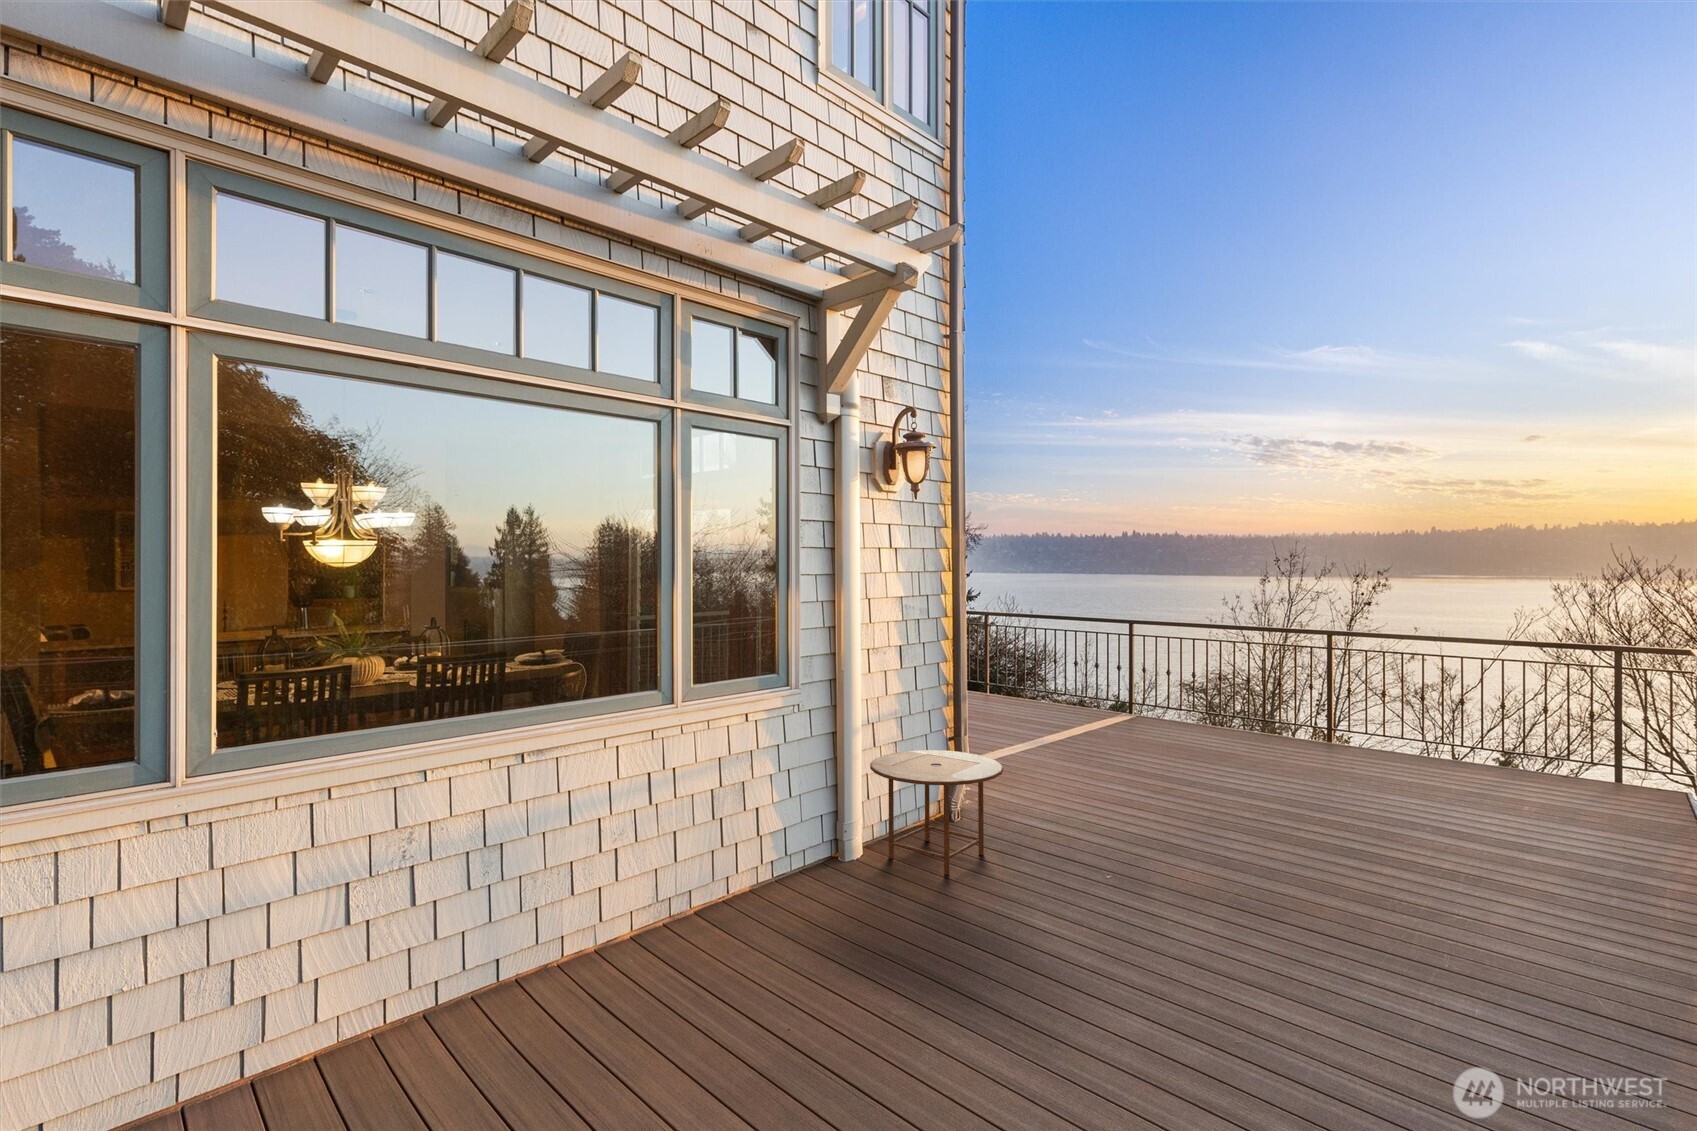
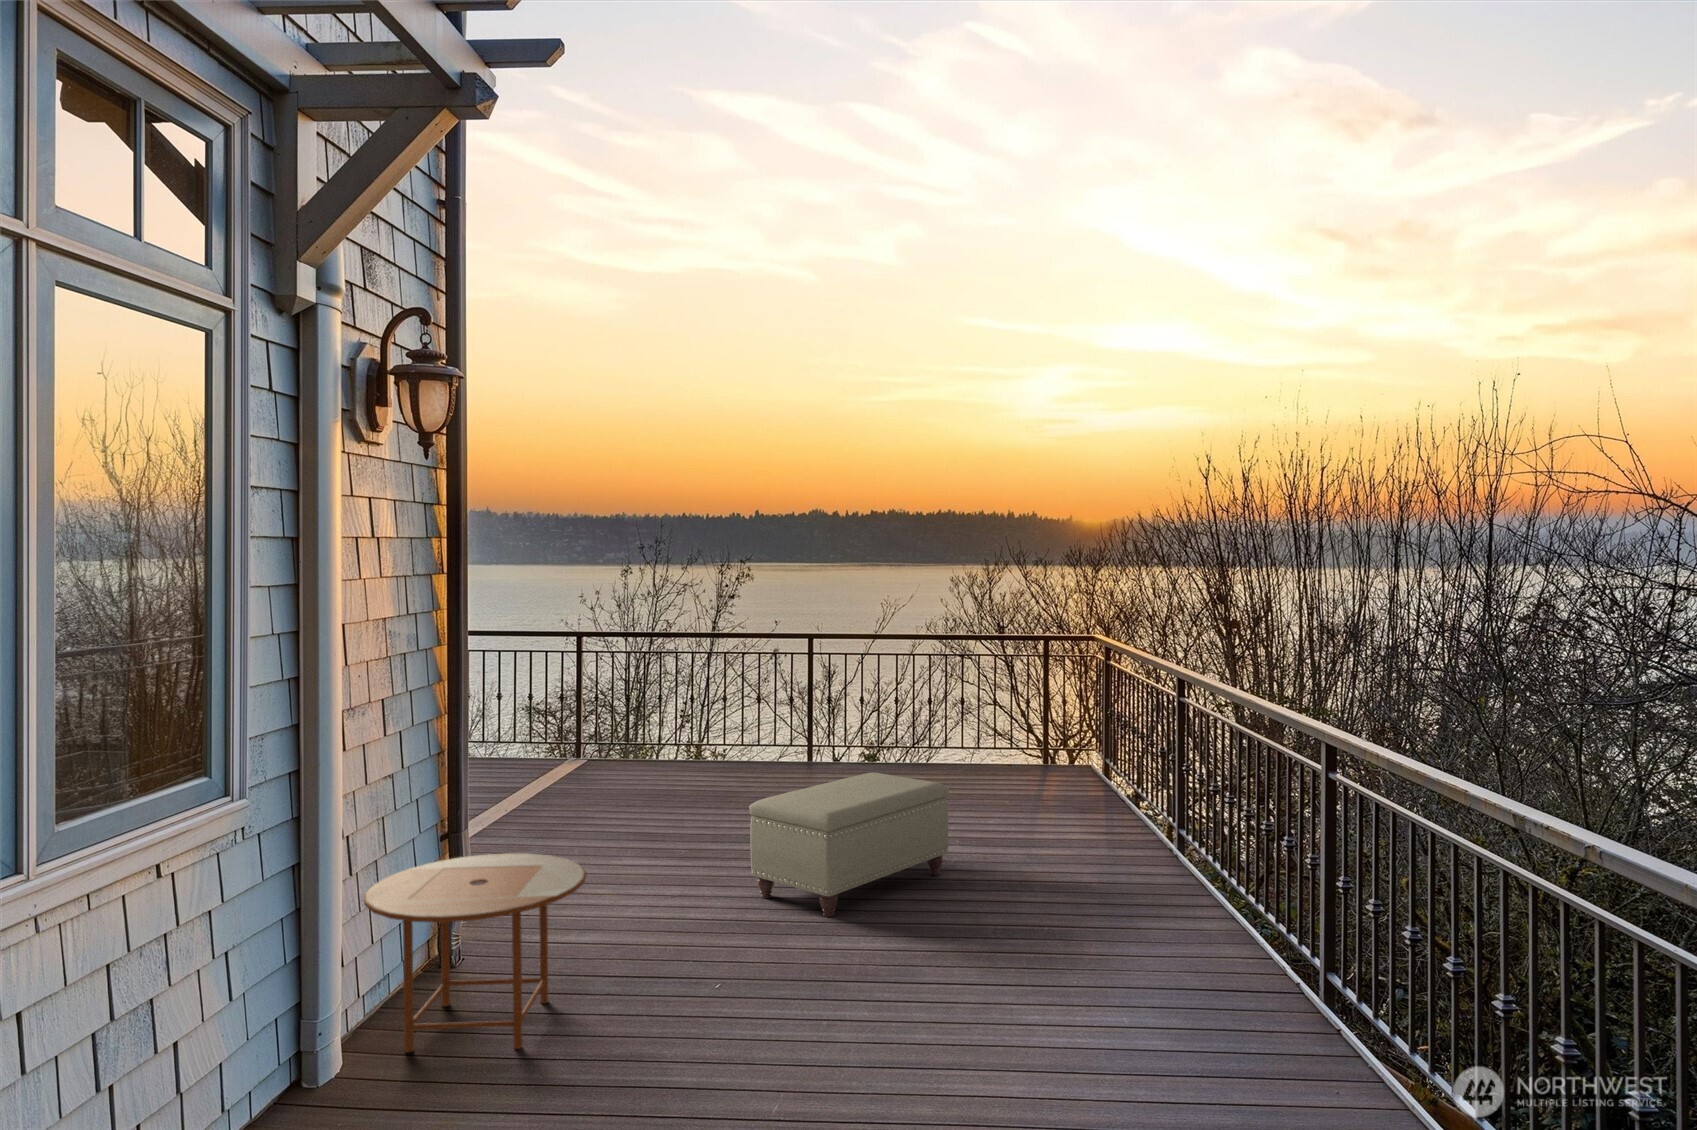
ottoman: none [1175,749,1380,856] -> present [749,773,949,917]

